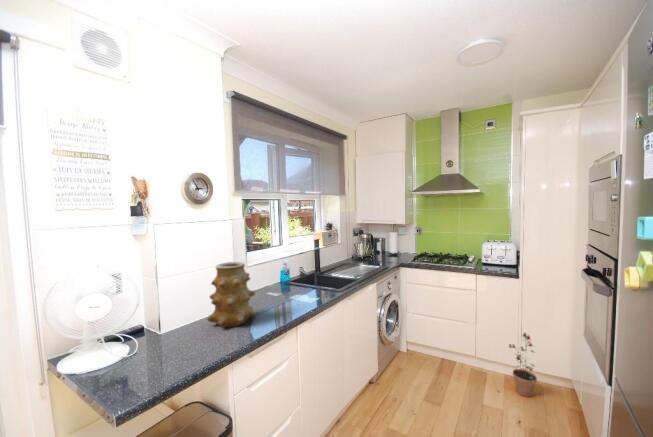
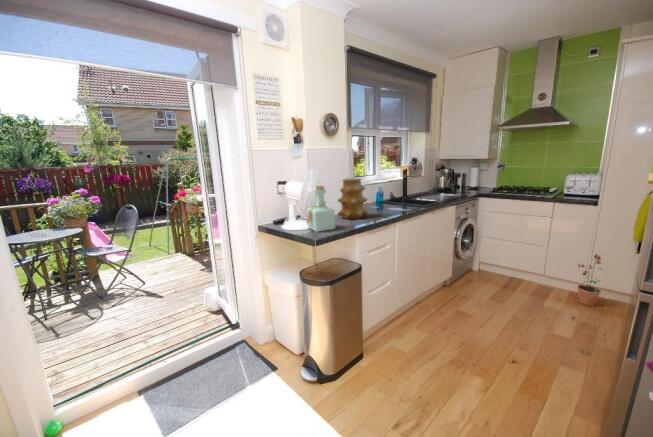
bottle: none [128,288,184,376] -> present [307,186,335,232]

